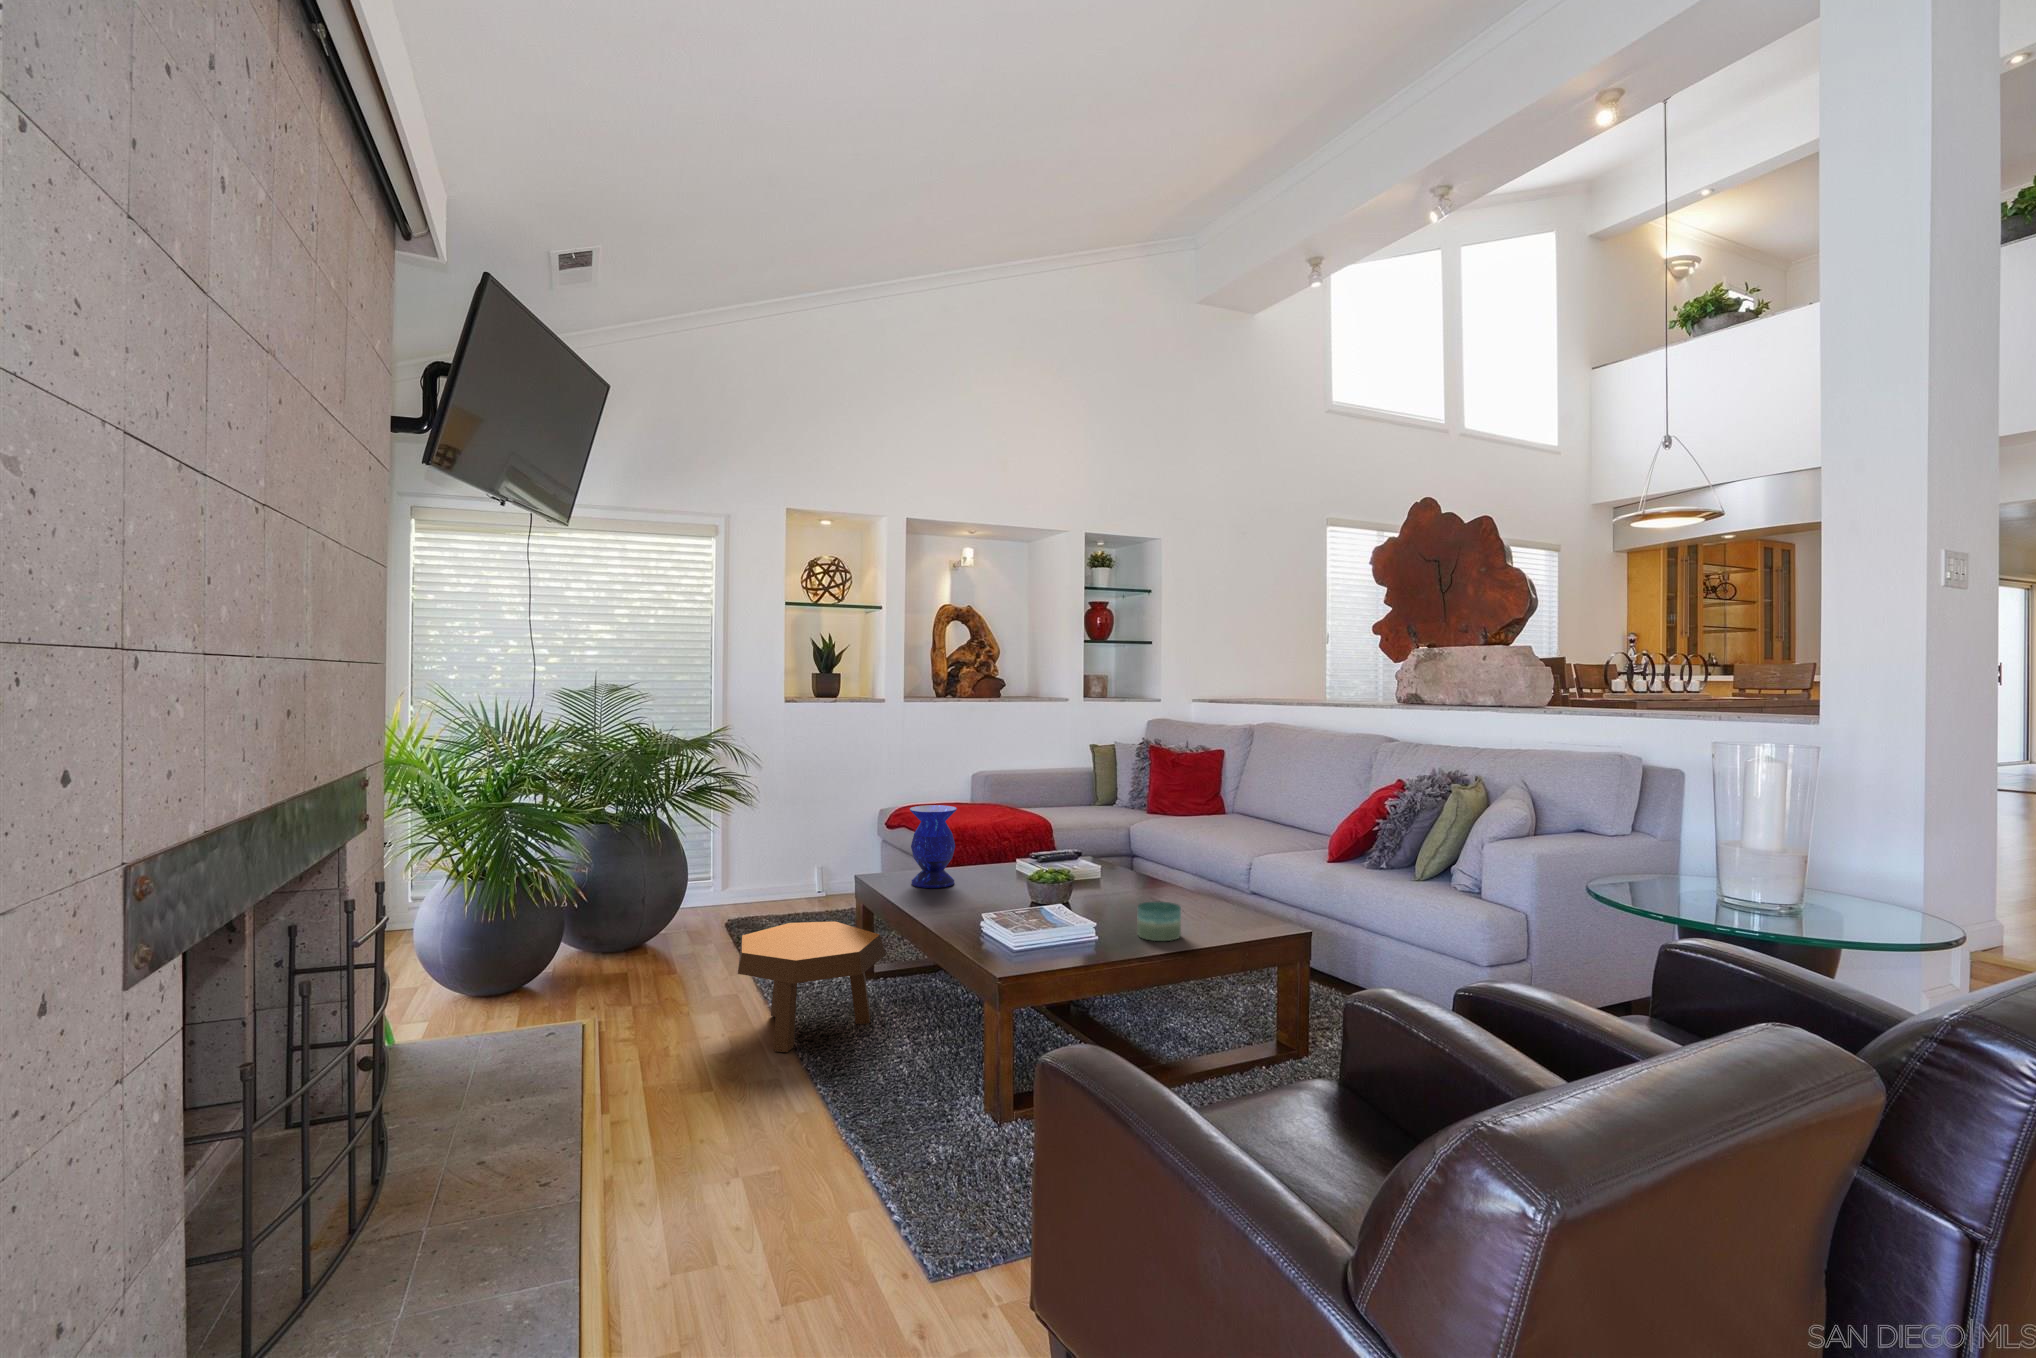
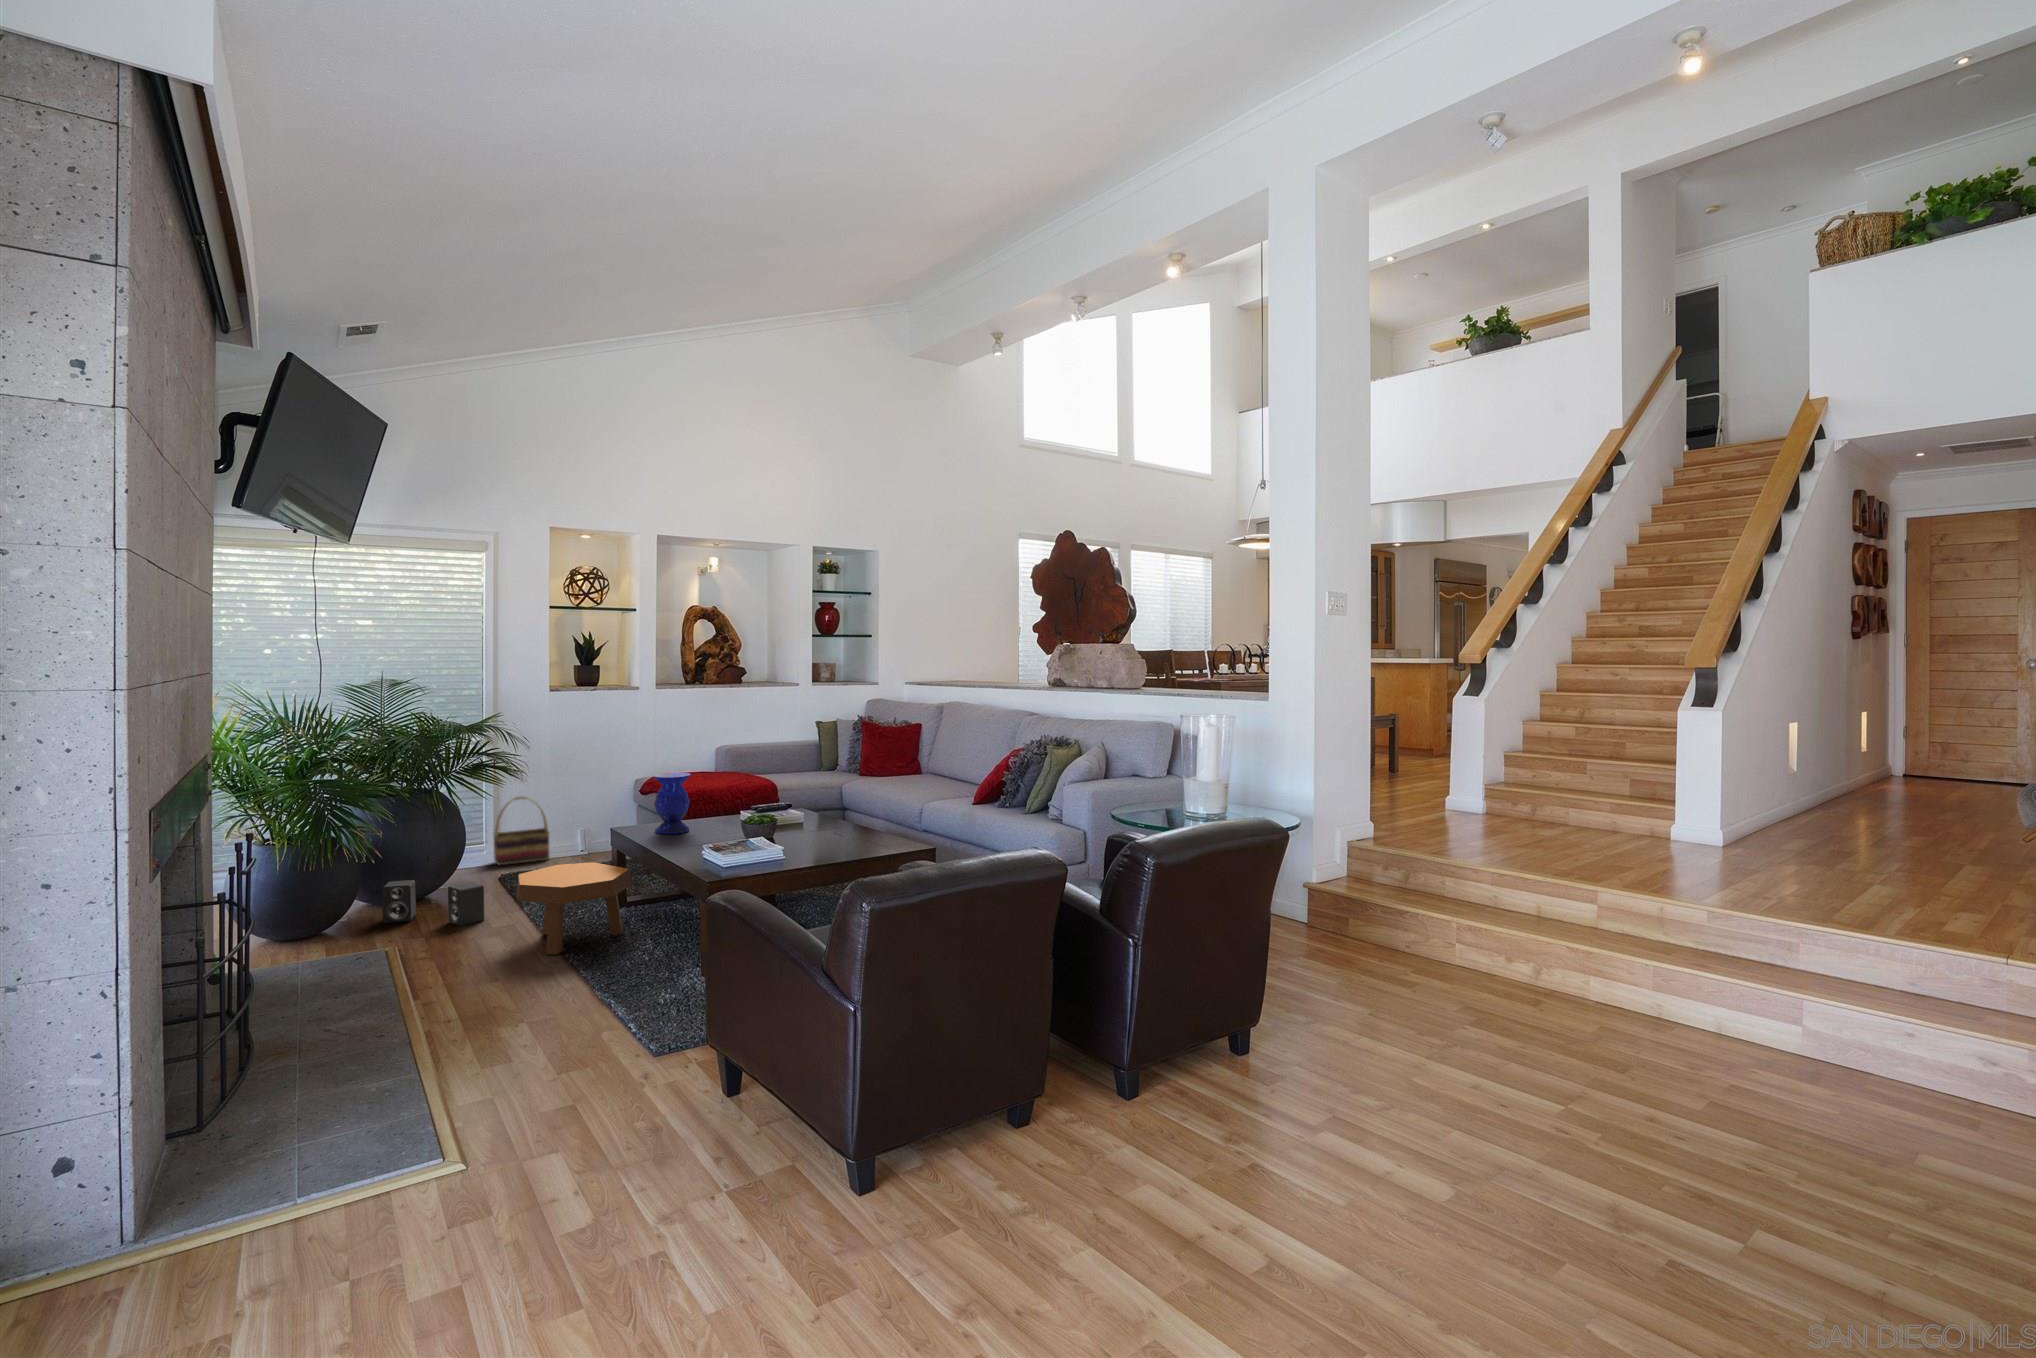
basket: none [722,827,785,909] -> present [494,797,549,865]
candle: present [1137,901,1181,941] -> none [816,834,846,860]
speaker: none [587,930,703,995] -> present [382,880,484,926]

